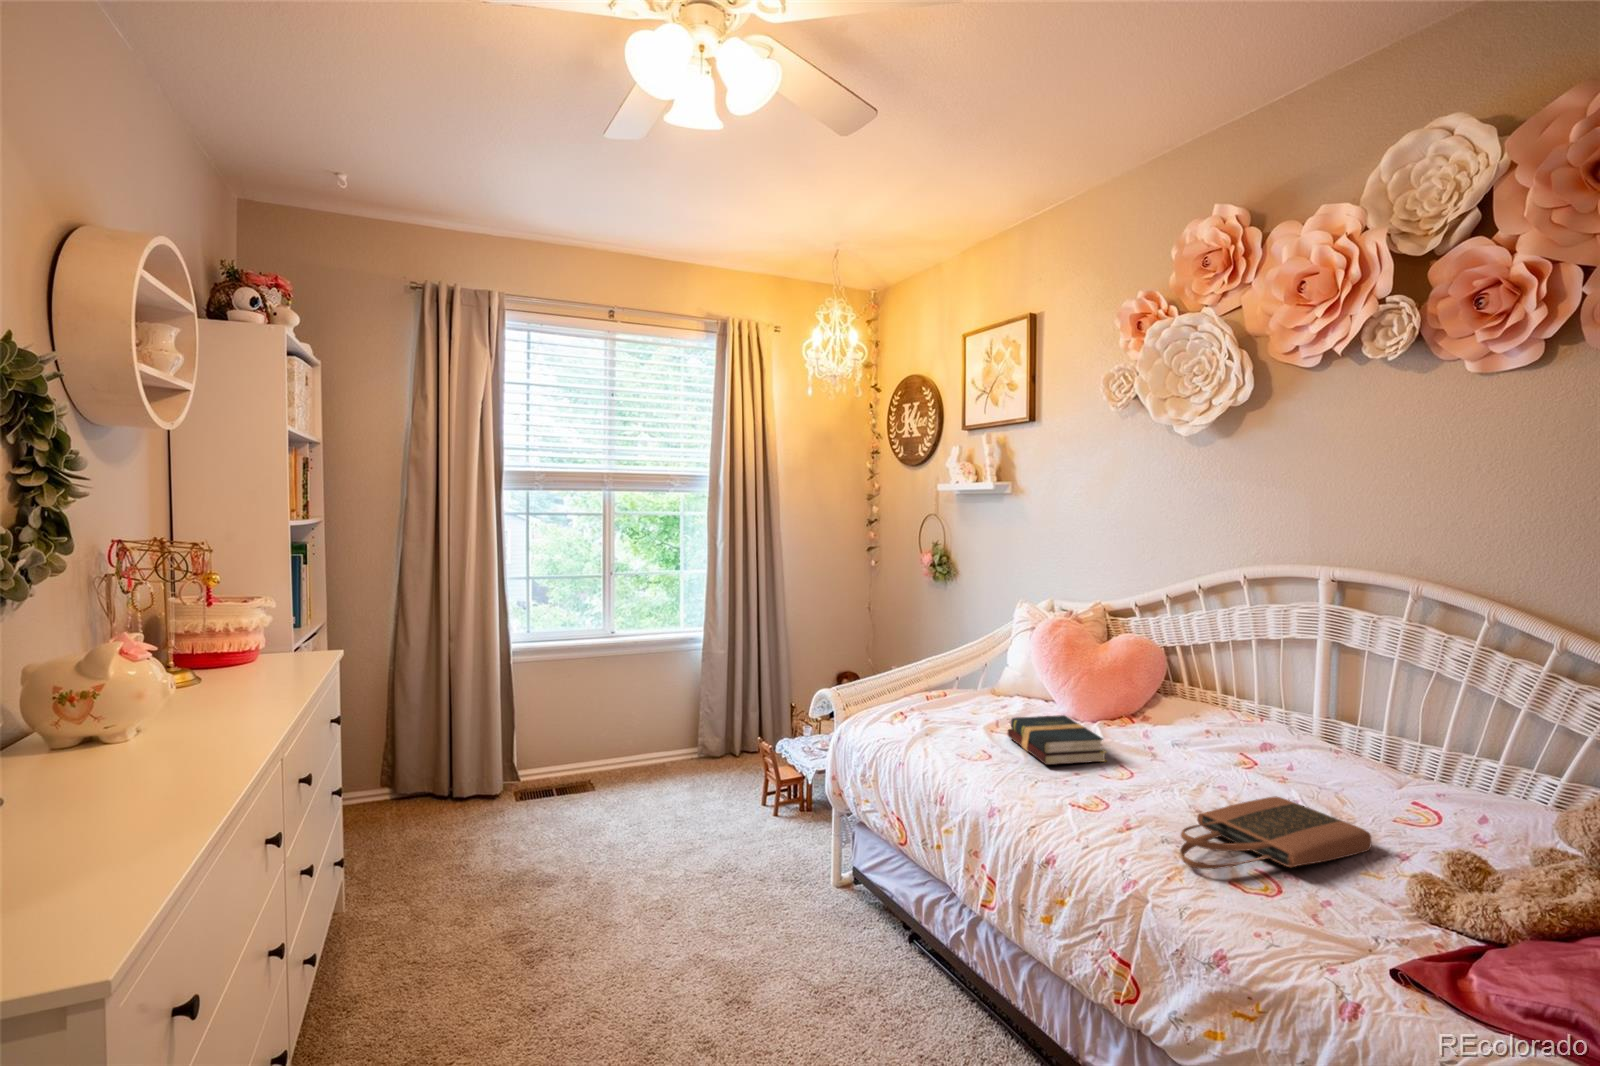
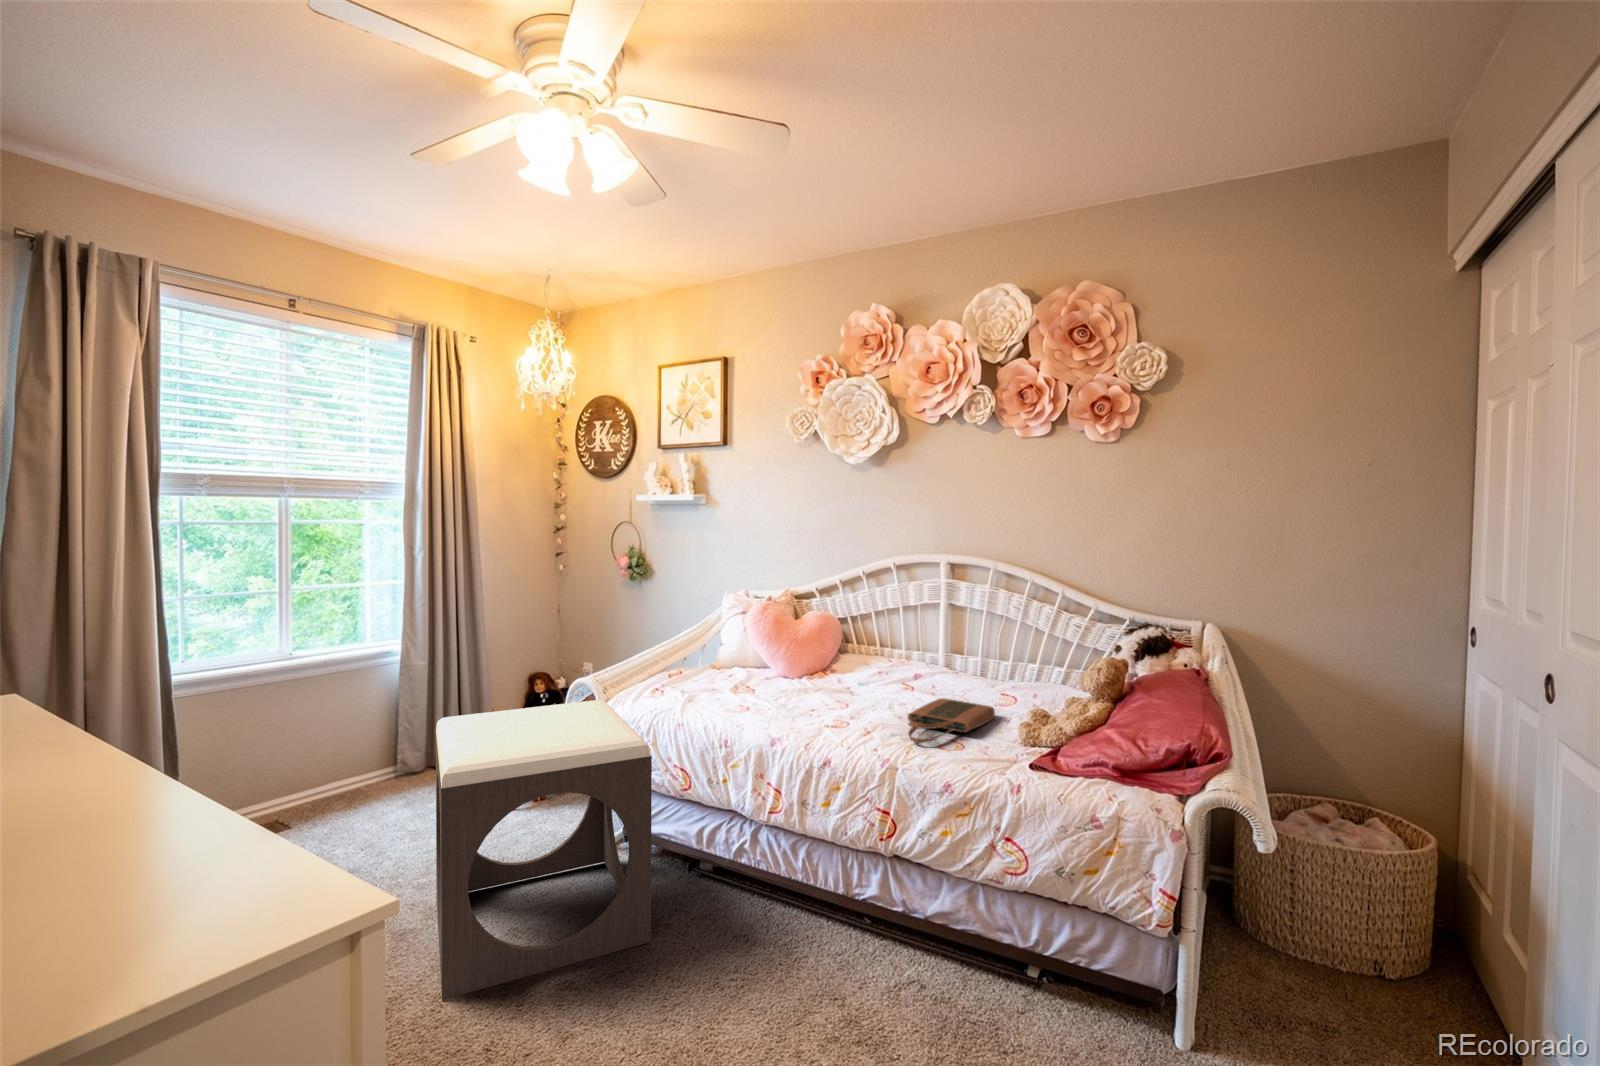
hardback book: present [1008,715,1106,765] -> none [755,671,831,705]
footstool: none [609,717,835,1020] -> present [436,700,652,1000]

